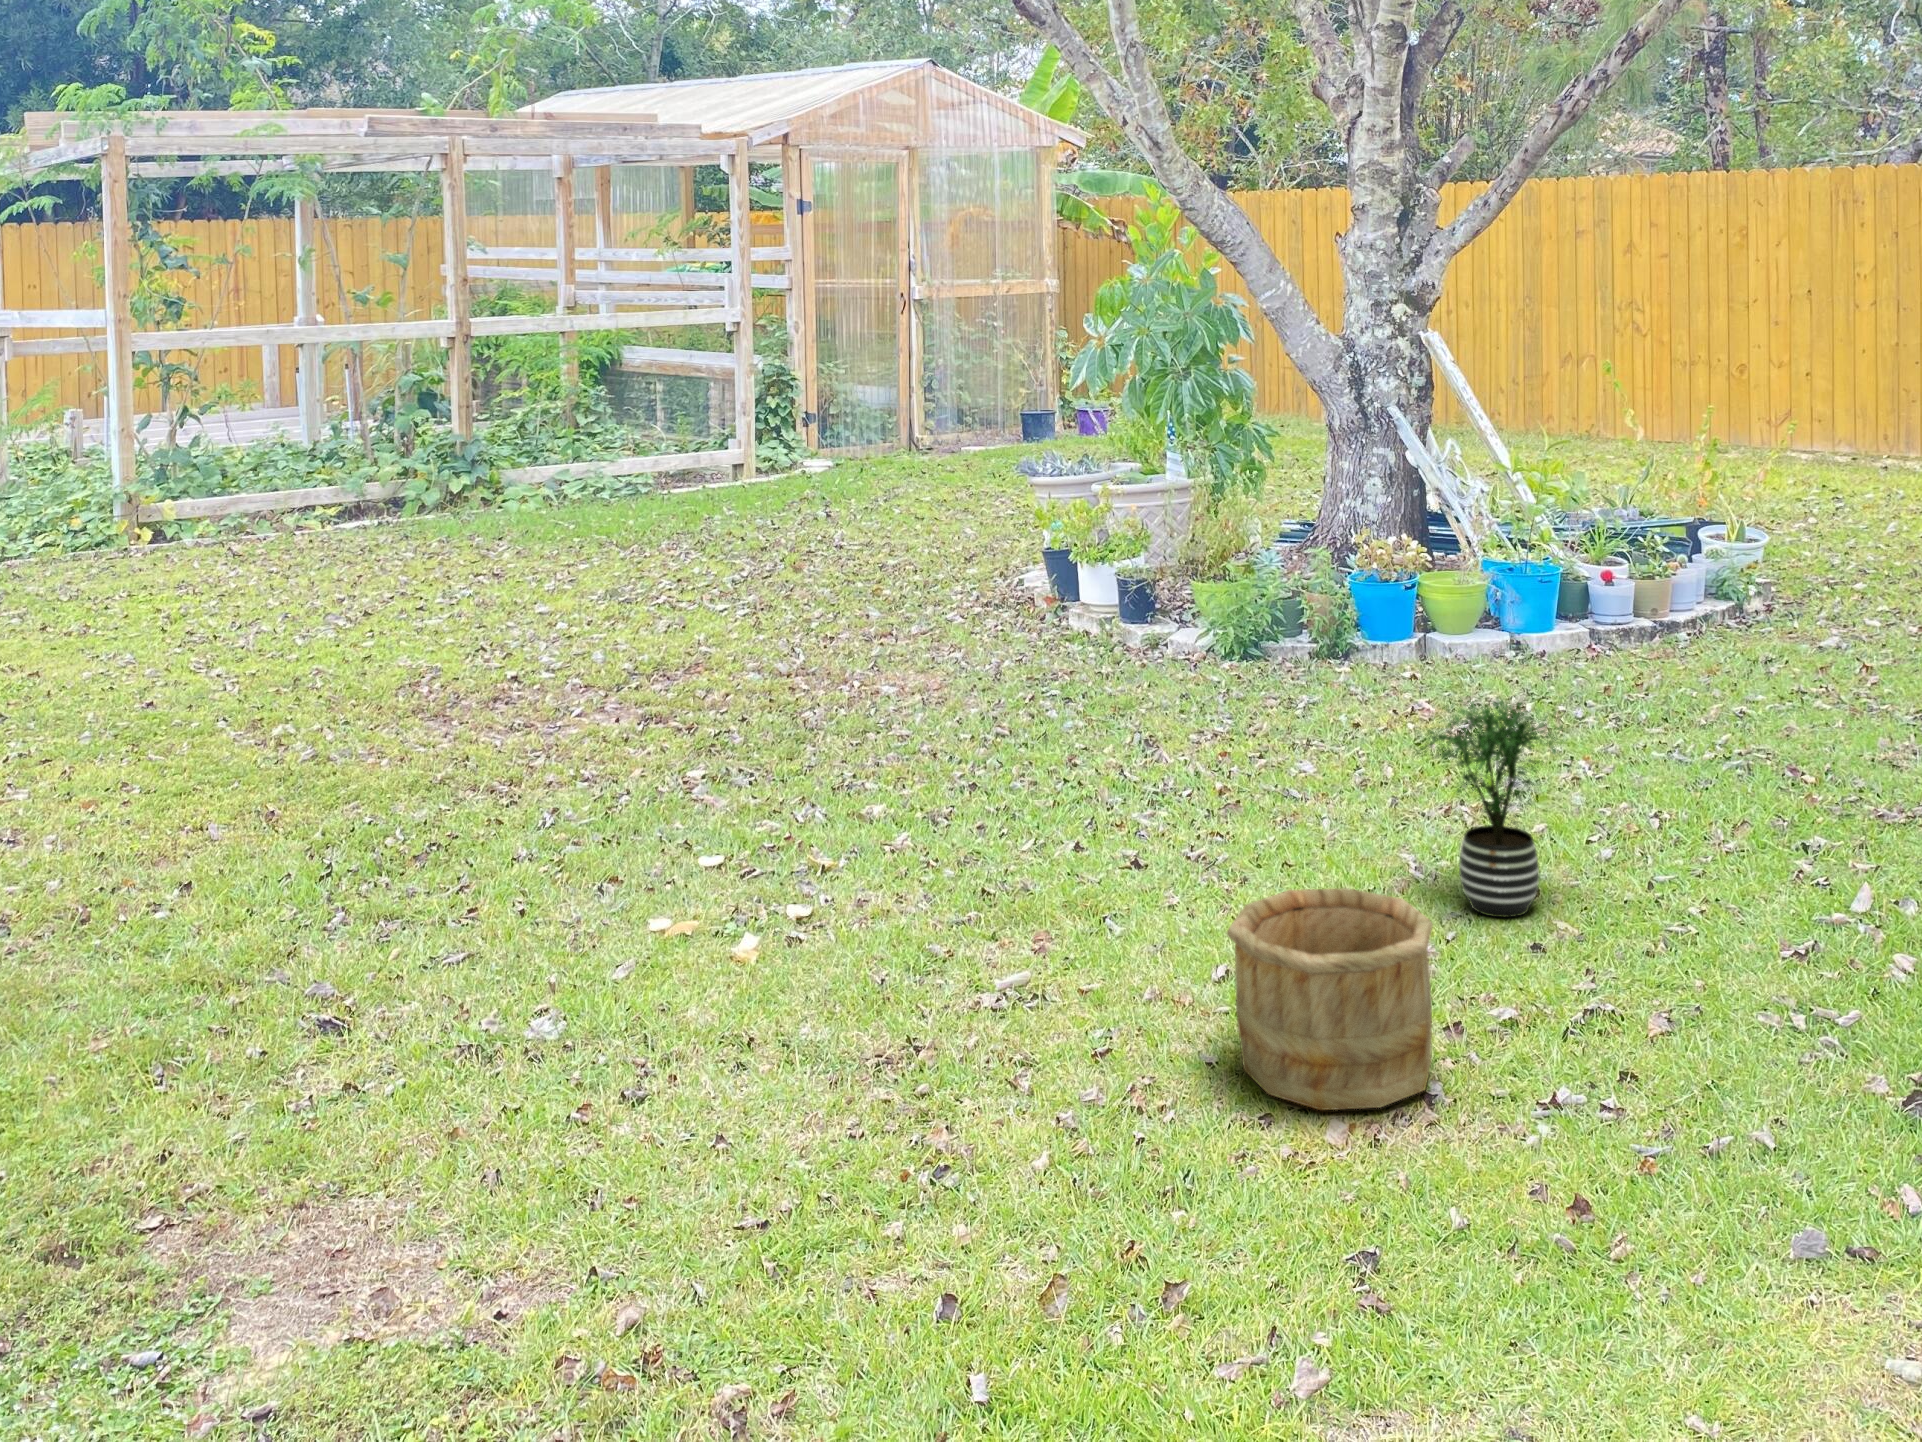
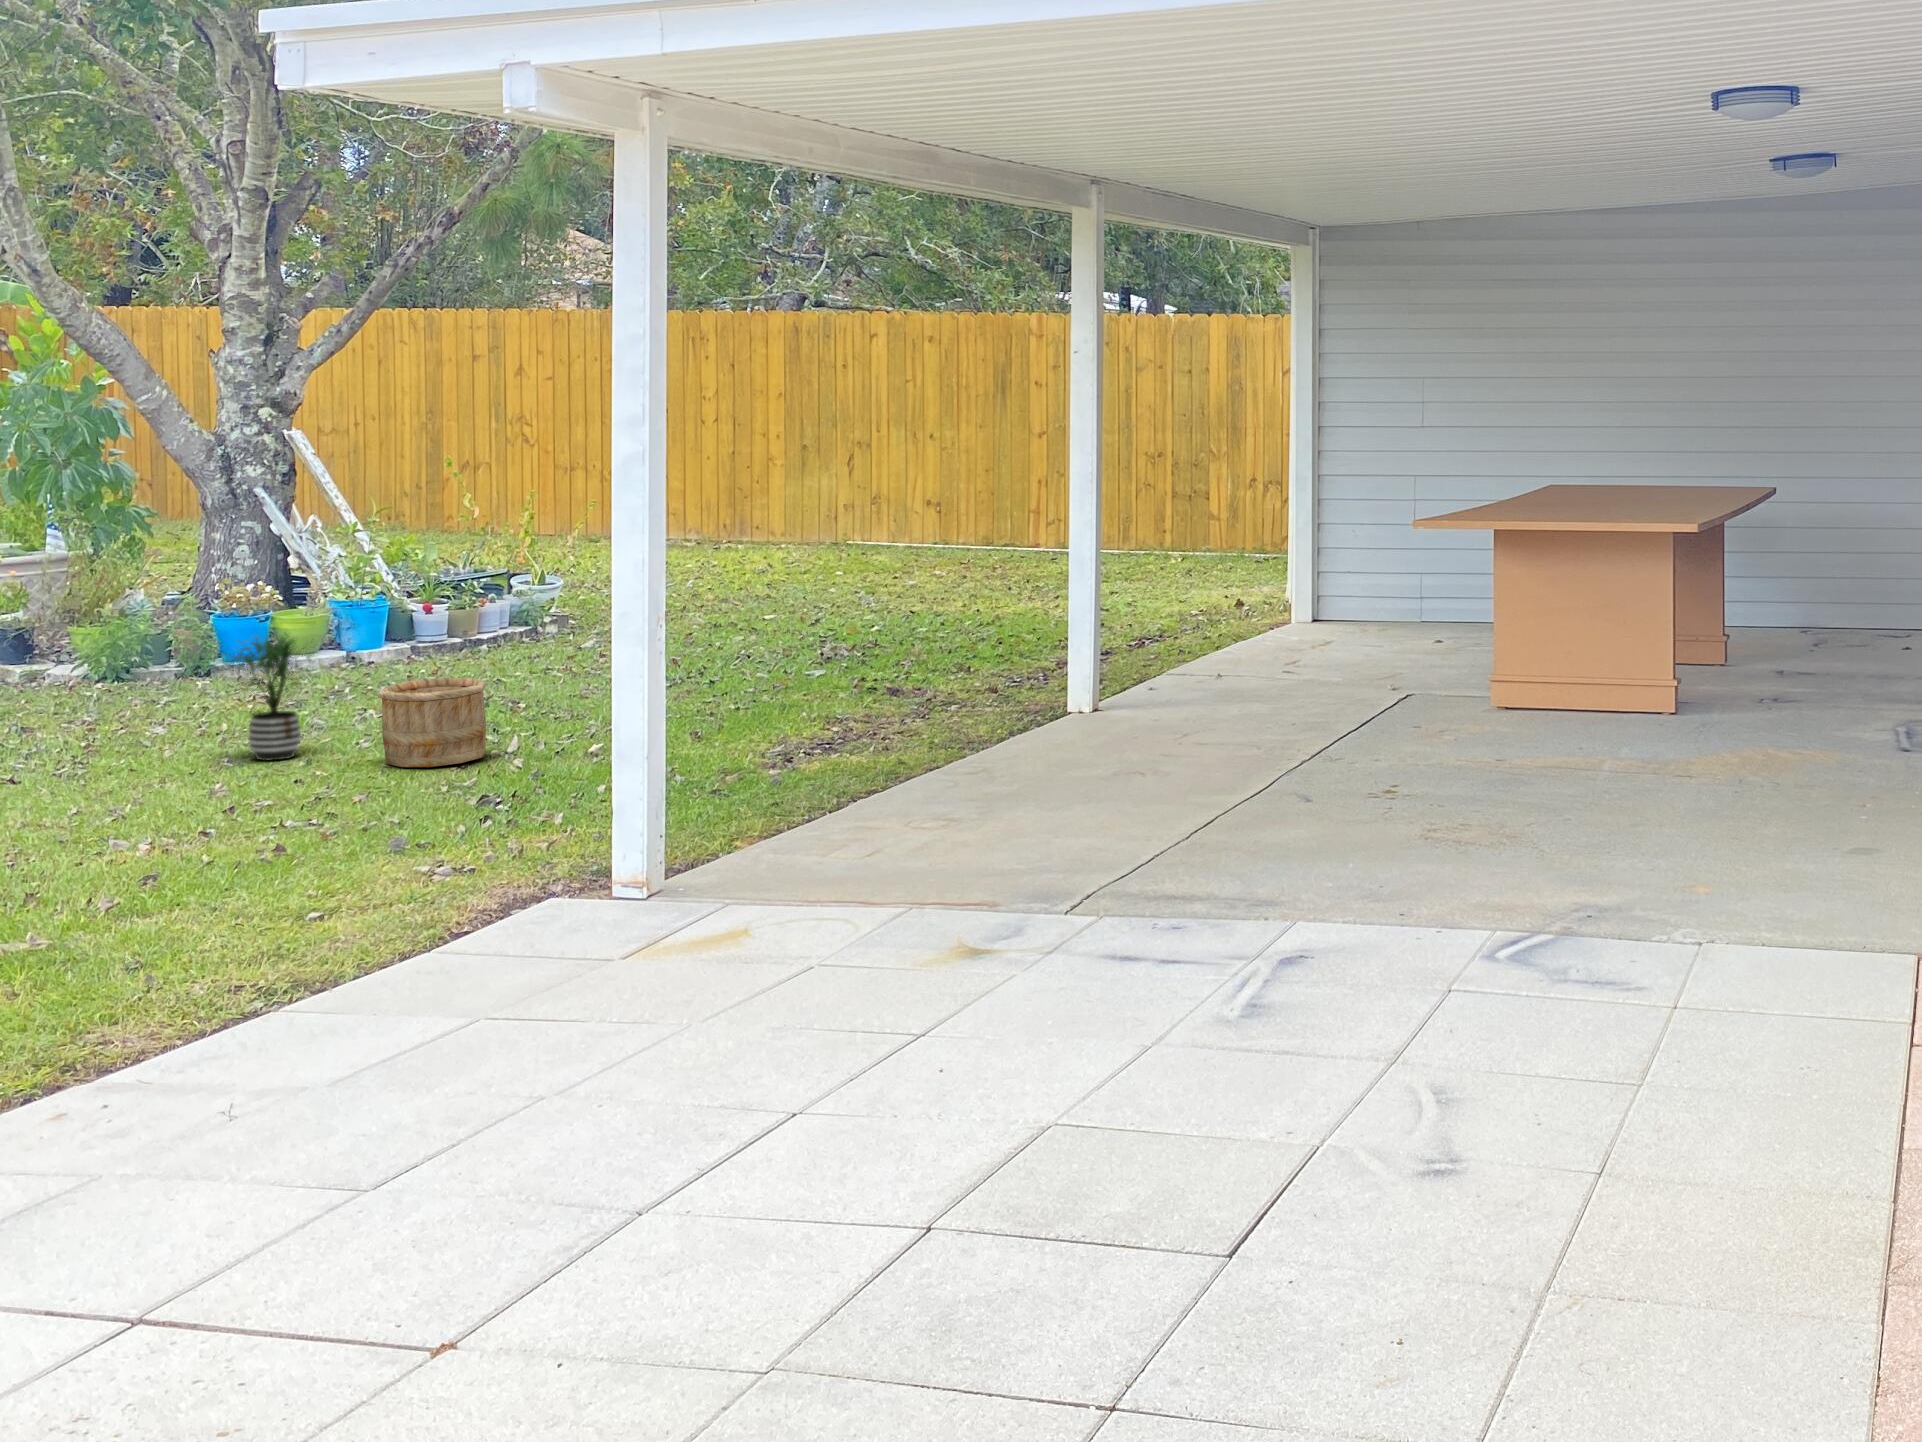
wooden bucket: present [1227,888,1433,1110] -> present [377,678,486,767]

